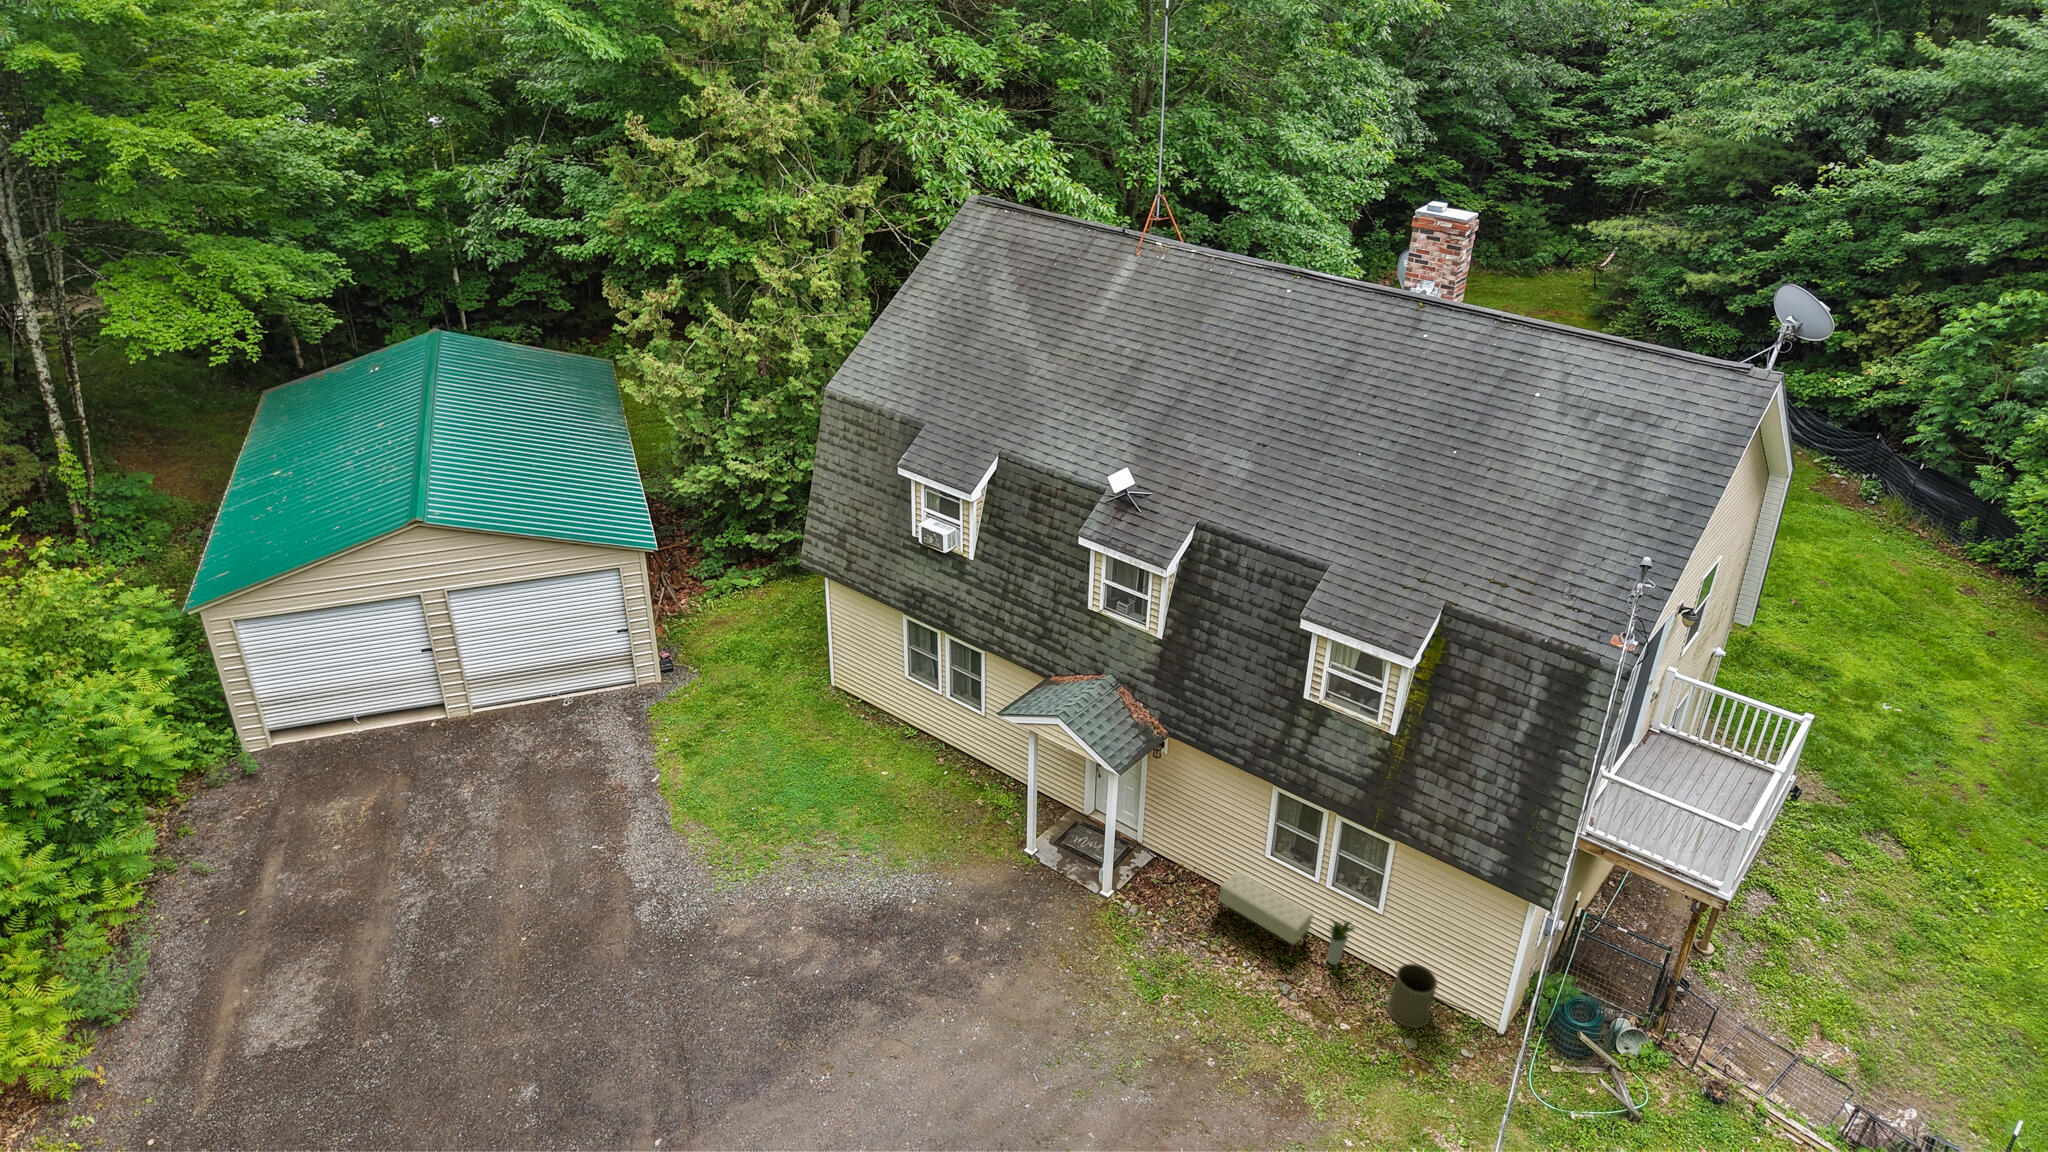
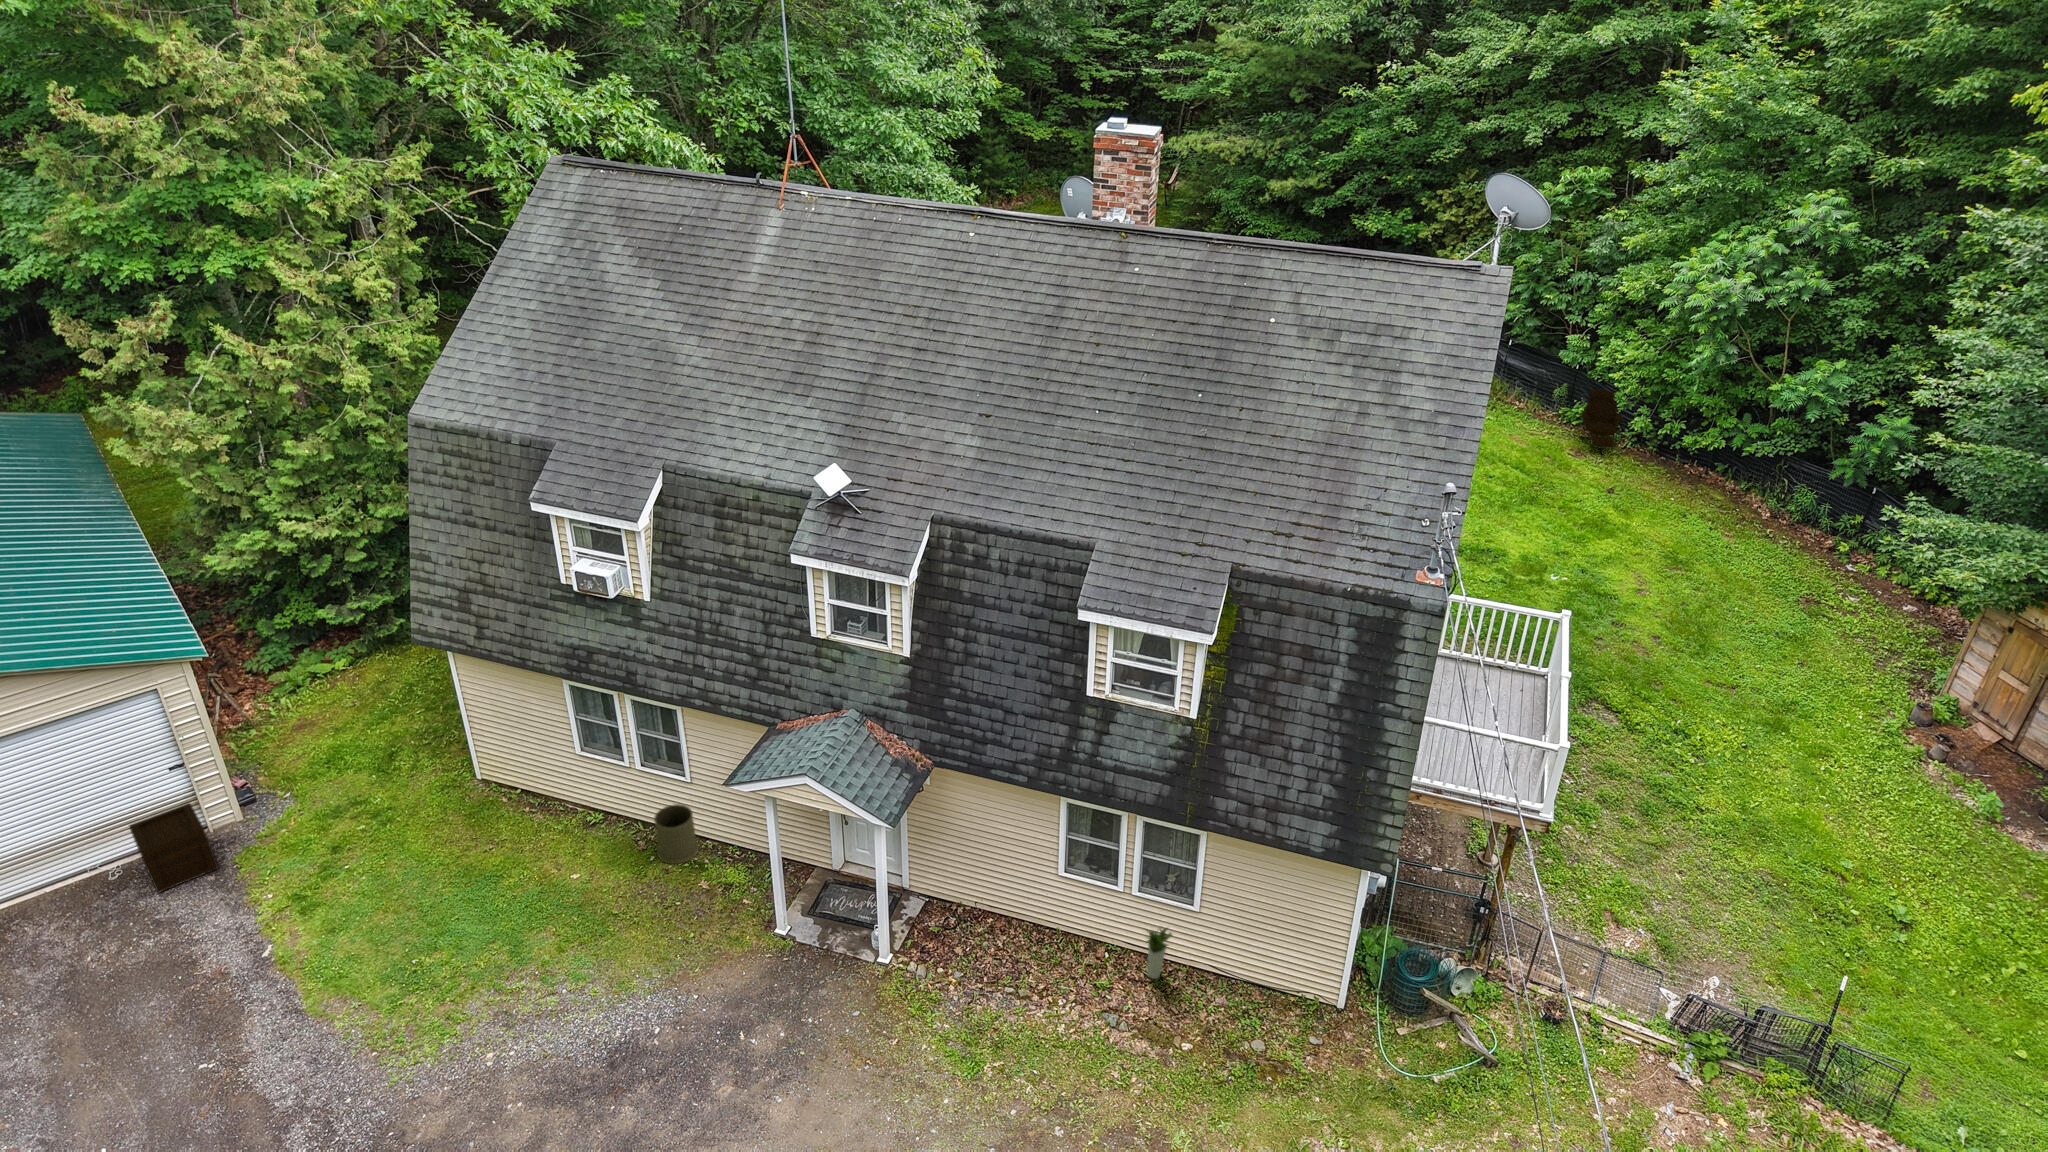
lounge chair: none [1949,513,2009,584] -> present [1581,389,1623,450]
wooden crate: none [590,653,642,714] -> present [129,803,218,893]
bench: present [1218,871,1313,957] -> none [1017,900,1124,983]
trash can: present [1386,964,1437,1028] -> present [654,804,699,864]

